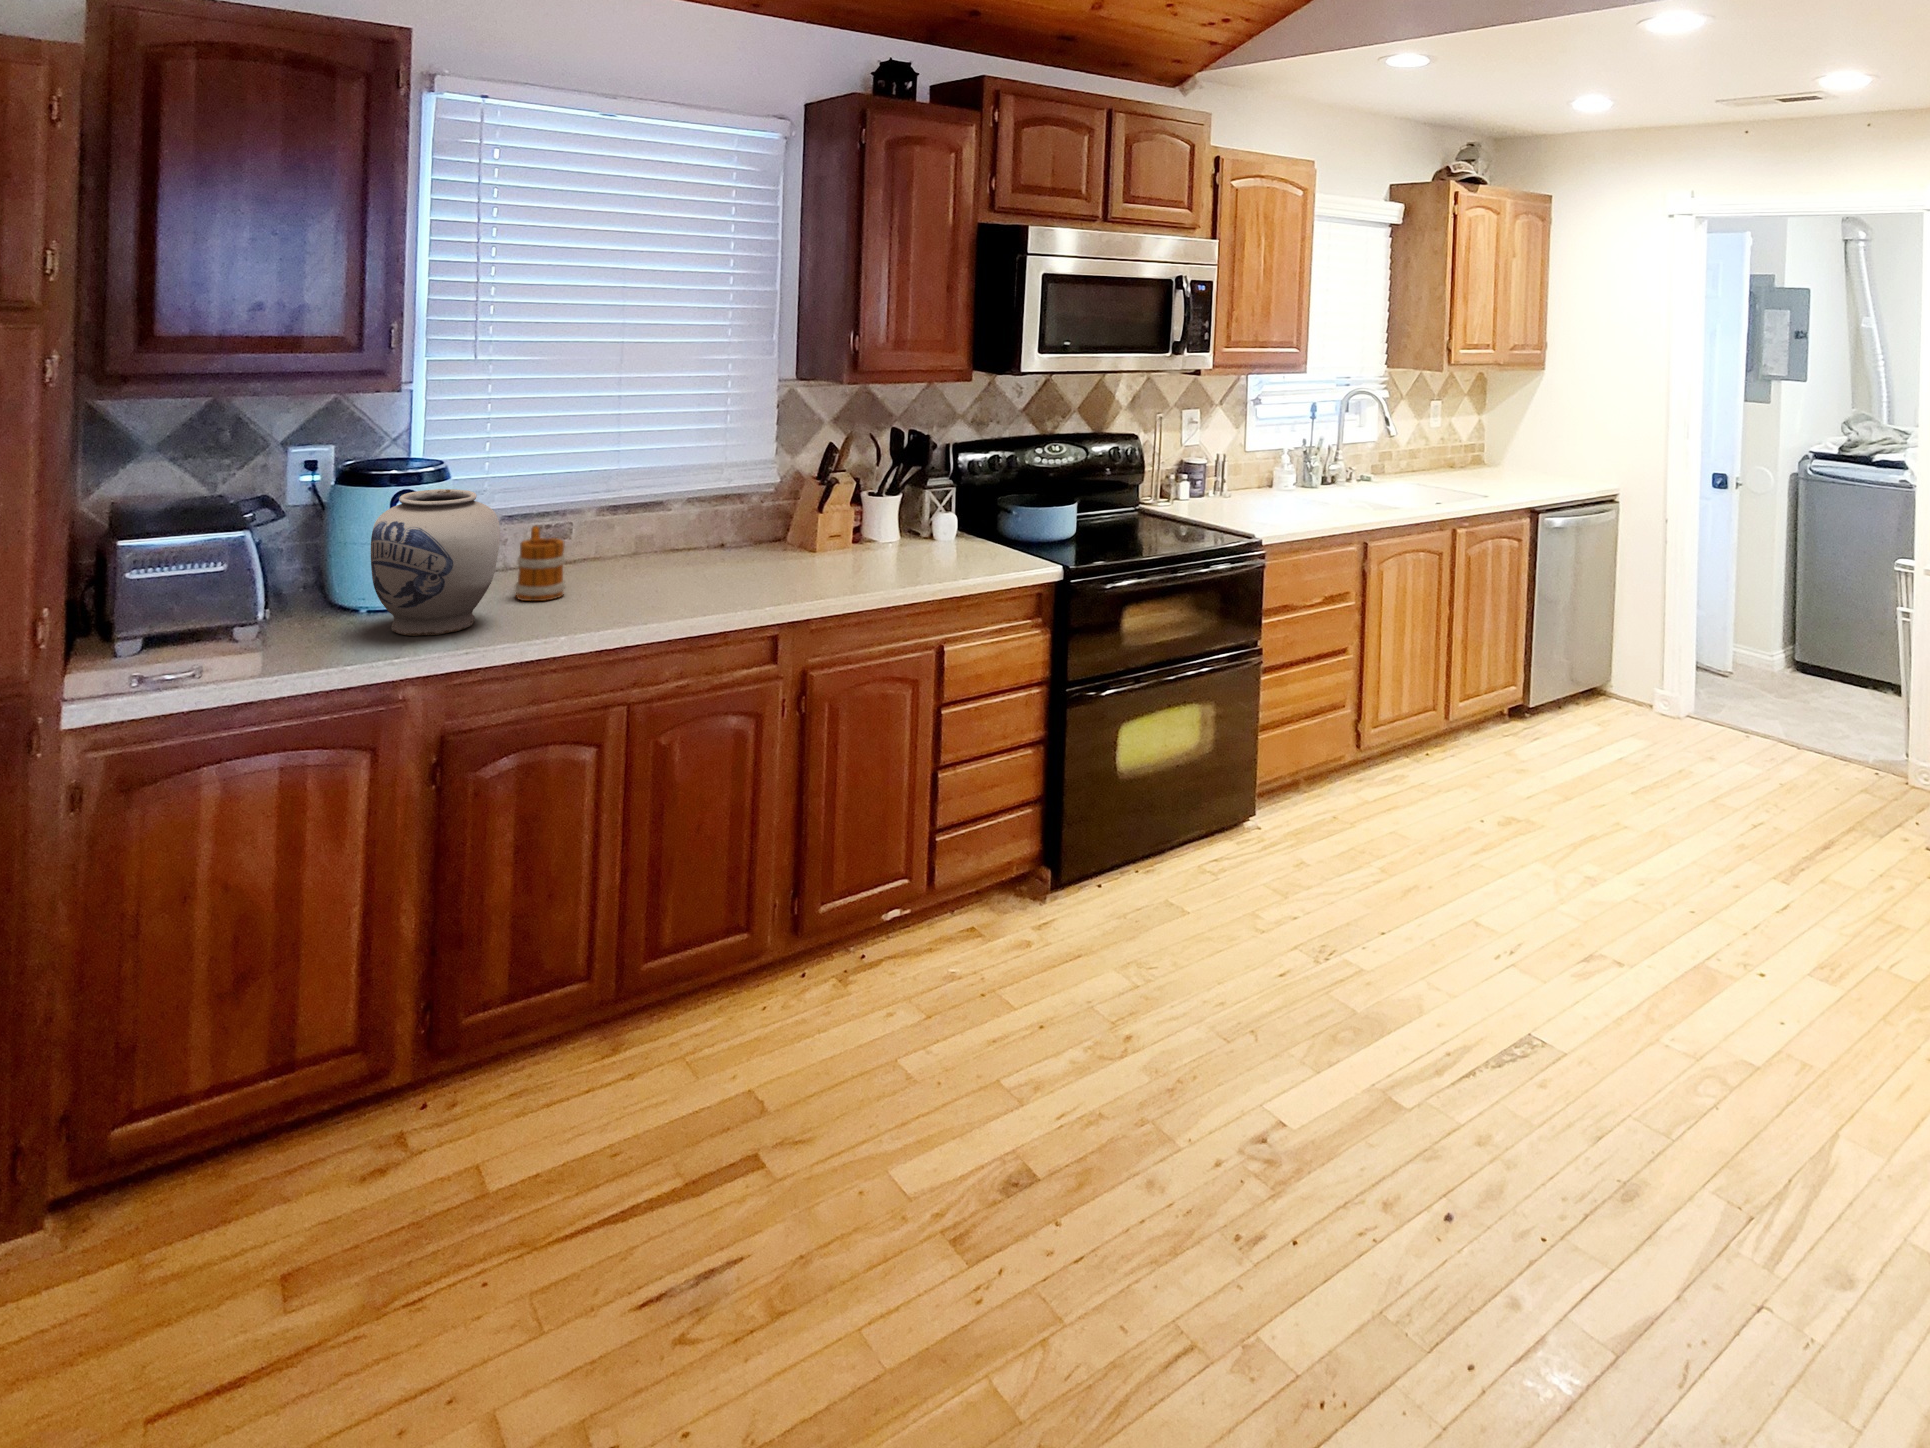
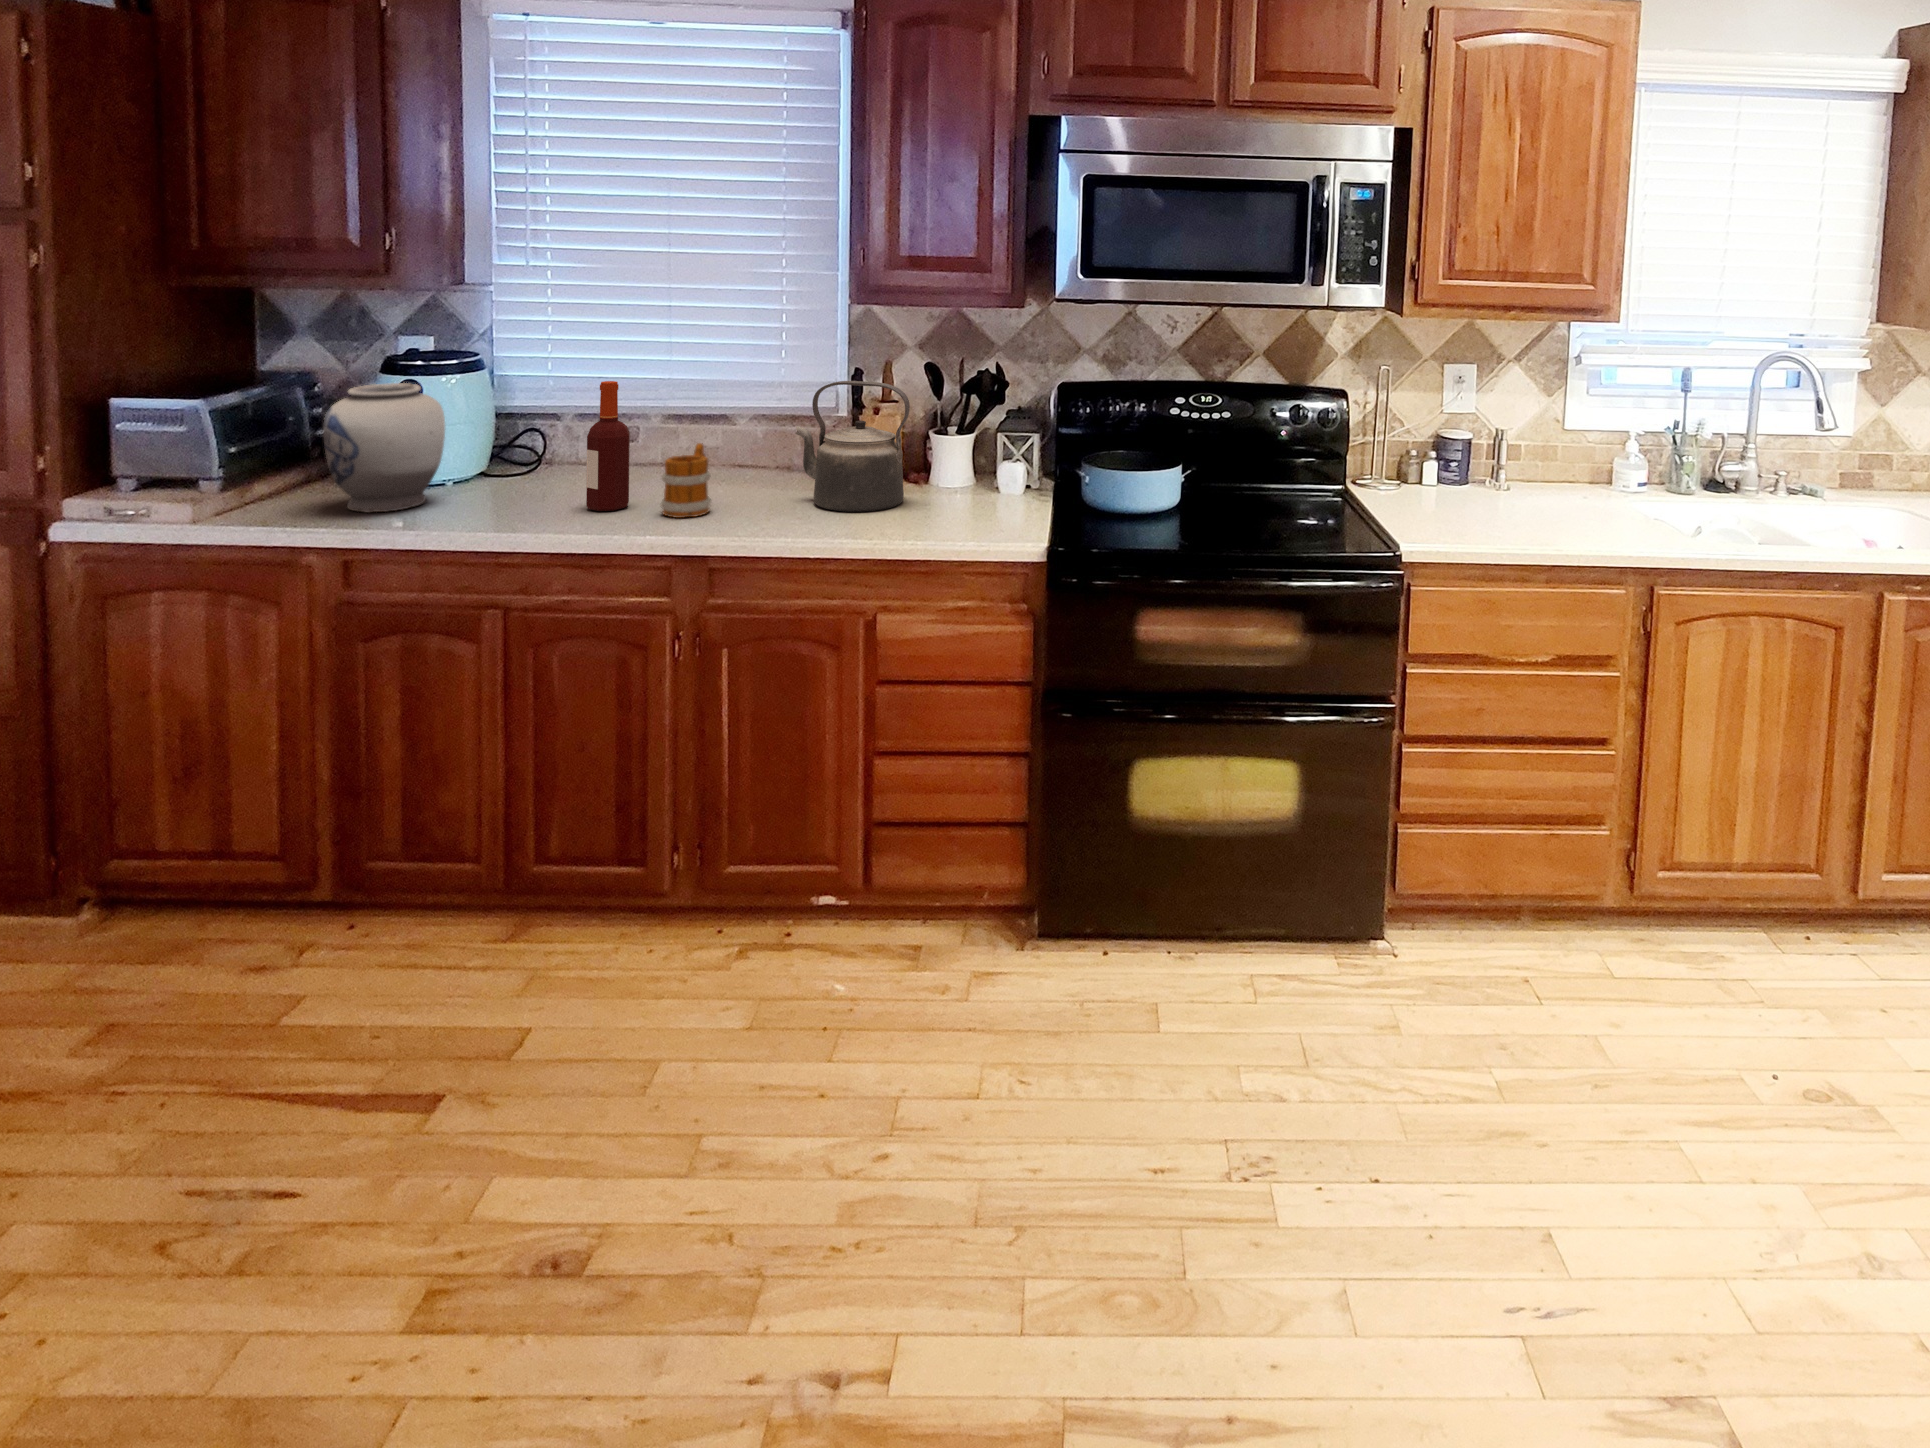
kettle: none [807,451,910,568] -> present [796,381,910,512]
bottle: none [649,468,693,598] -> present [586,381,630,511]
mug: present [514,526,566,601] -> present [660,443,711,518]

